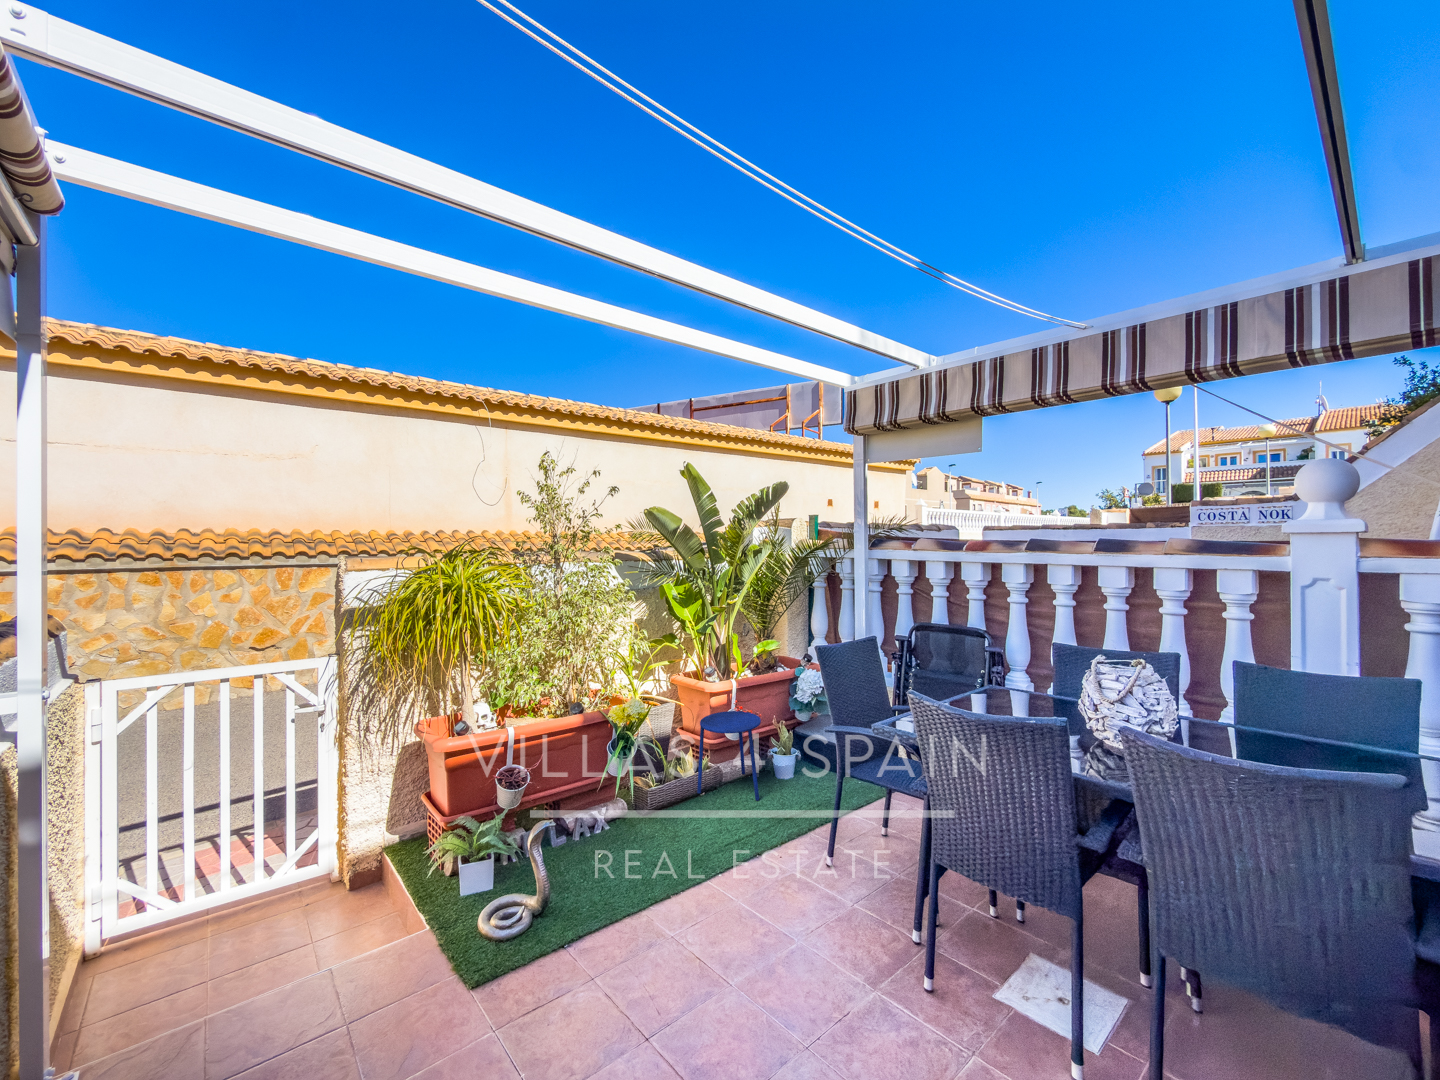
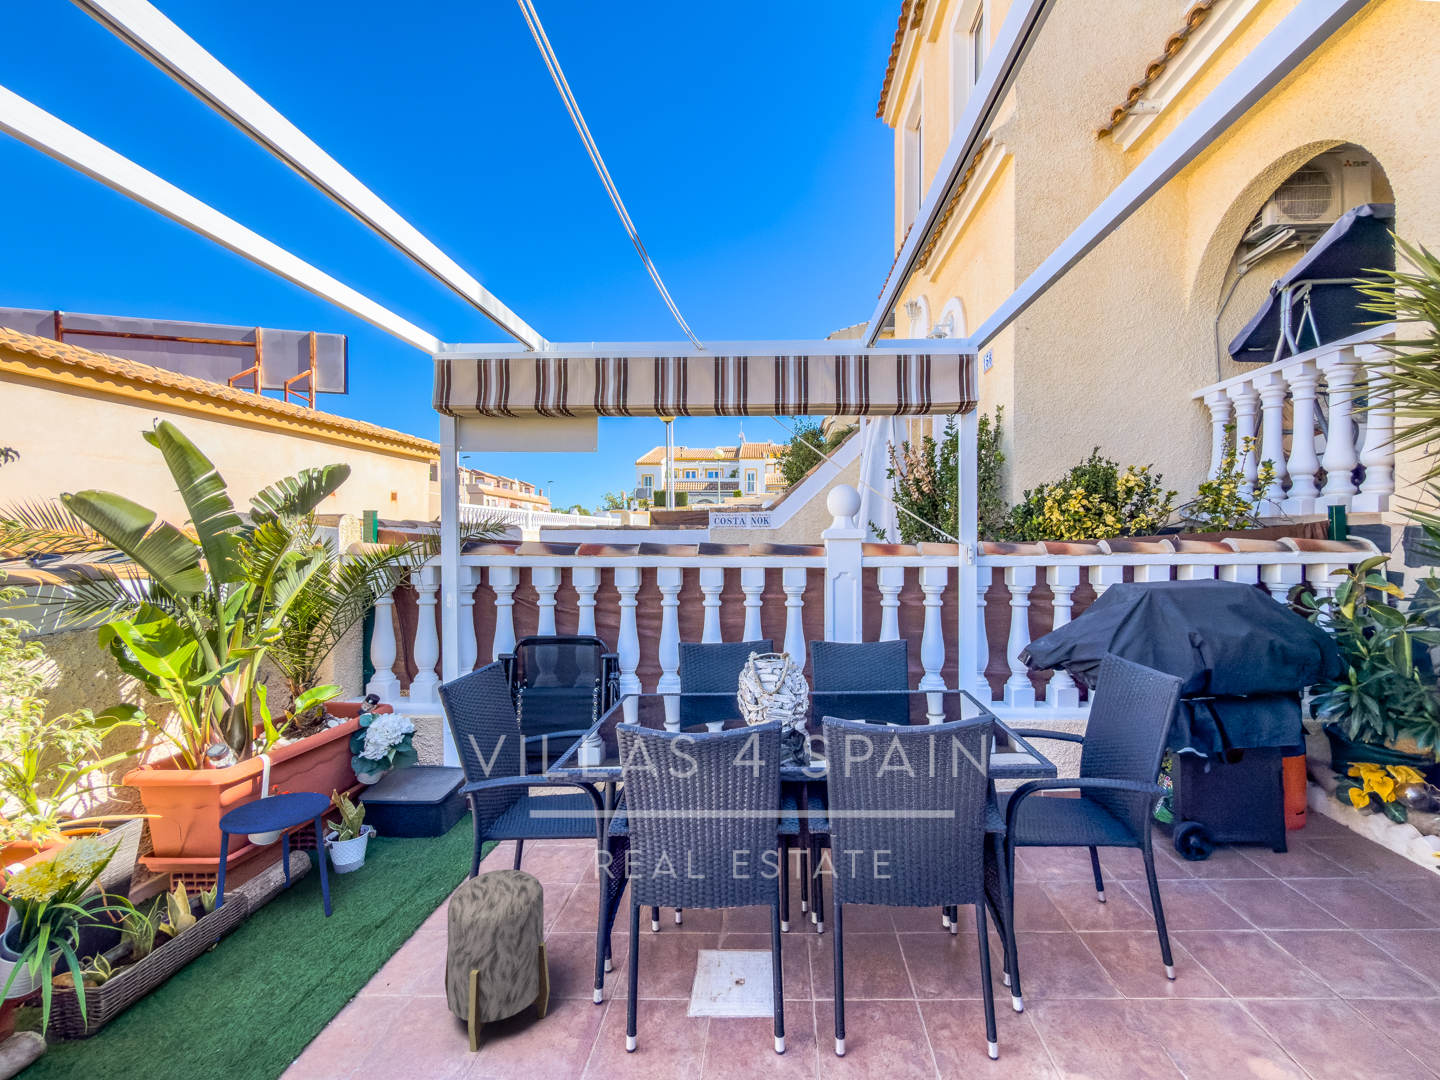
ottoman: none [789,802,863,932] -> present [445,870,550,1051]

